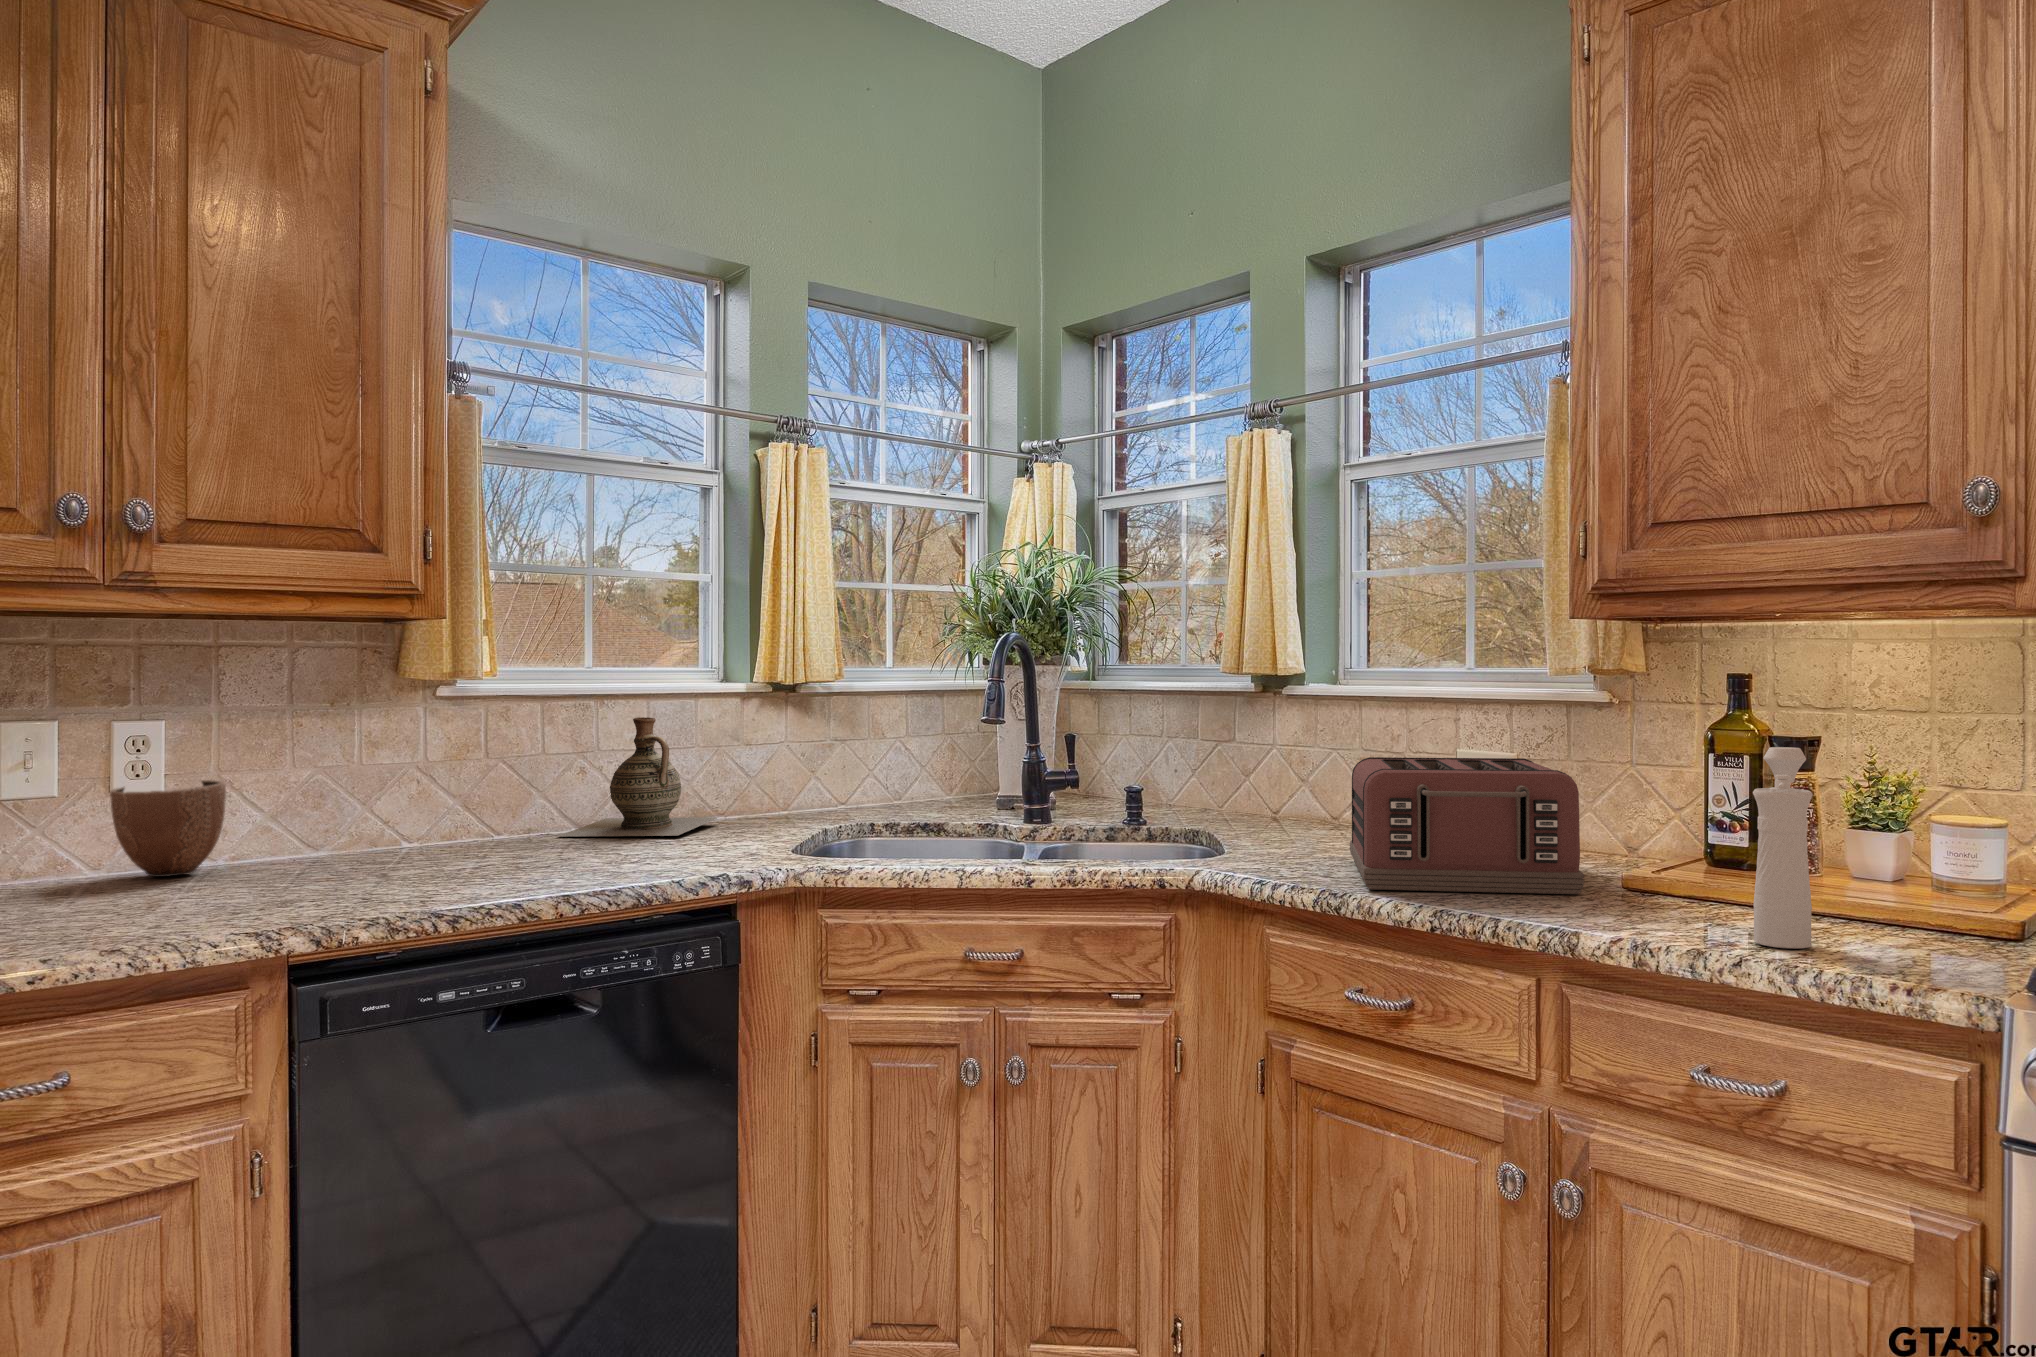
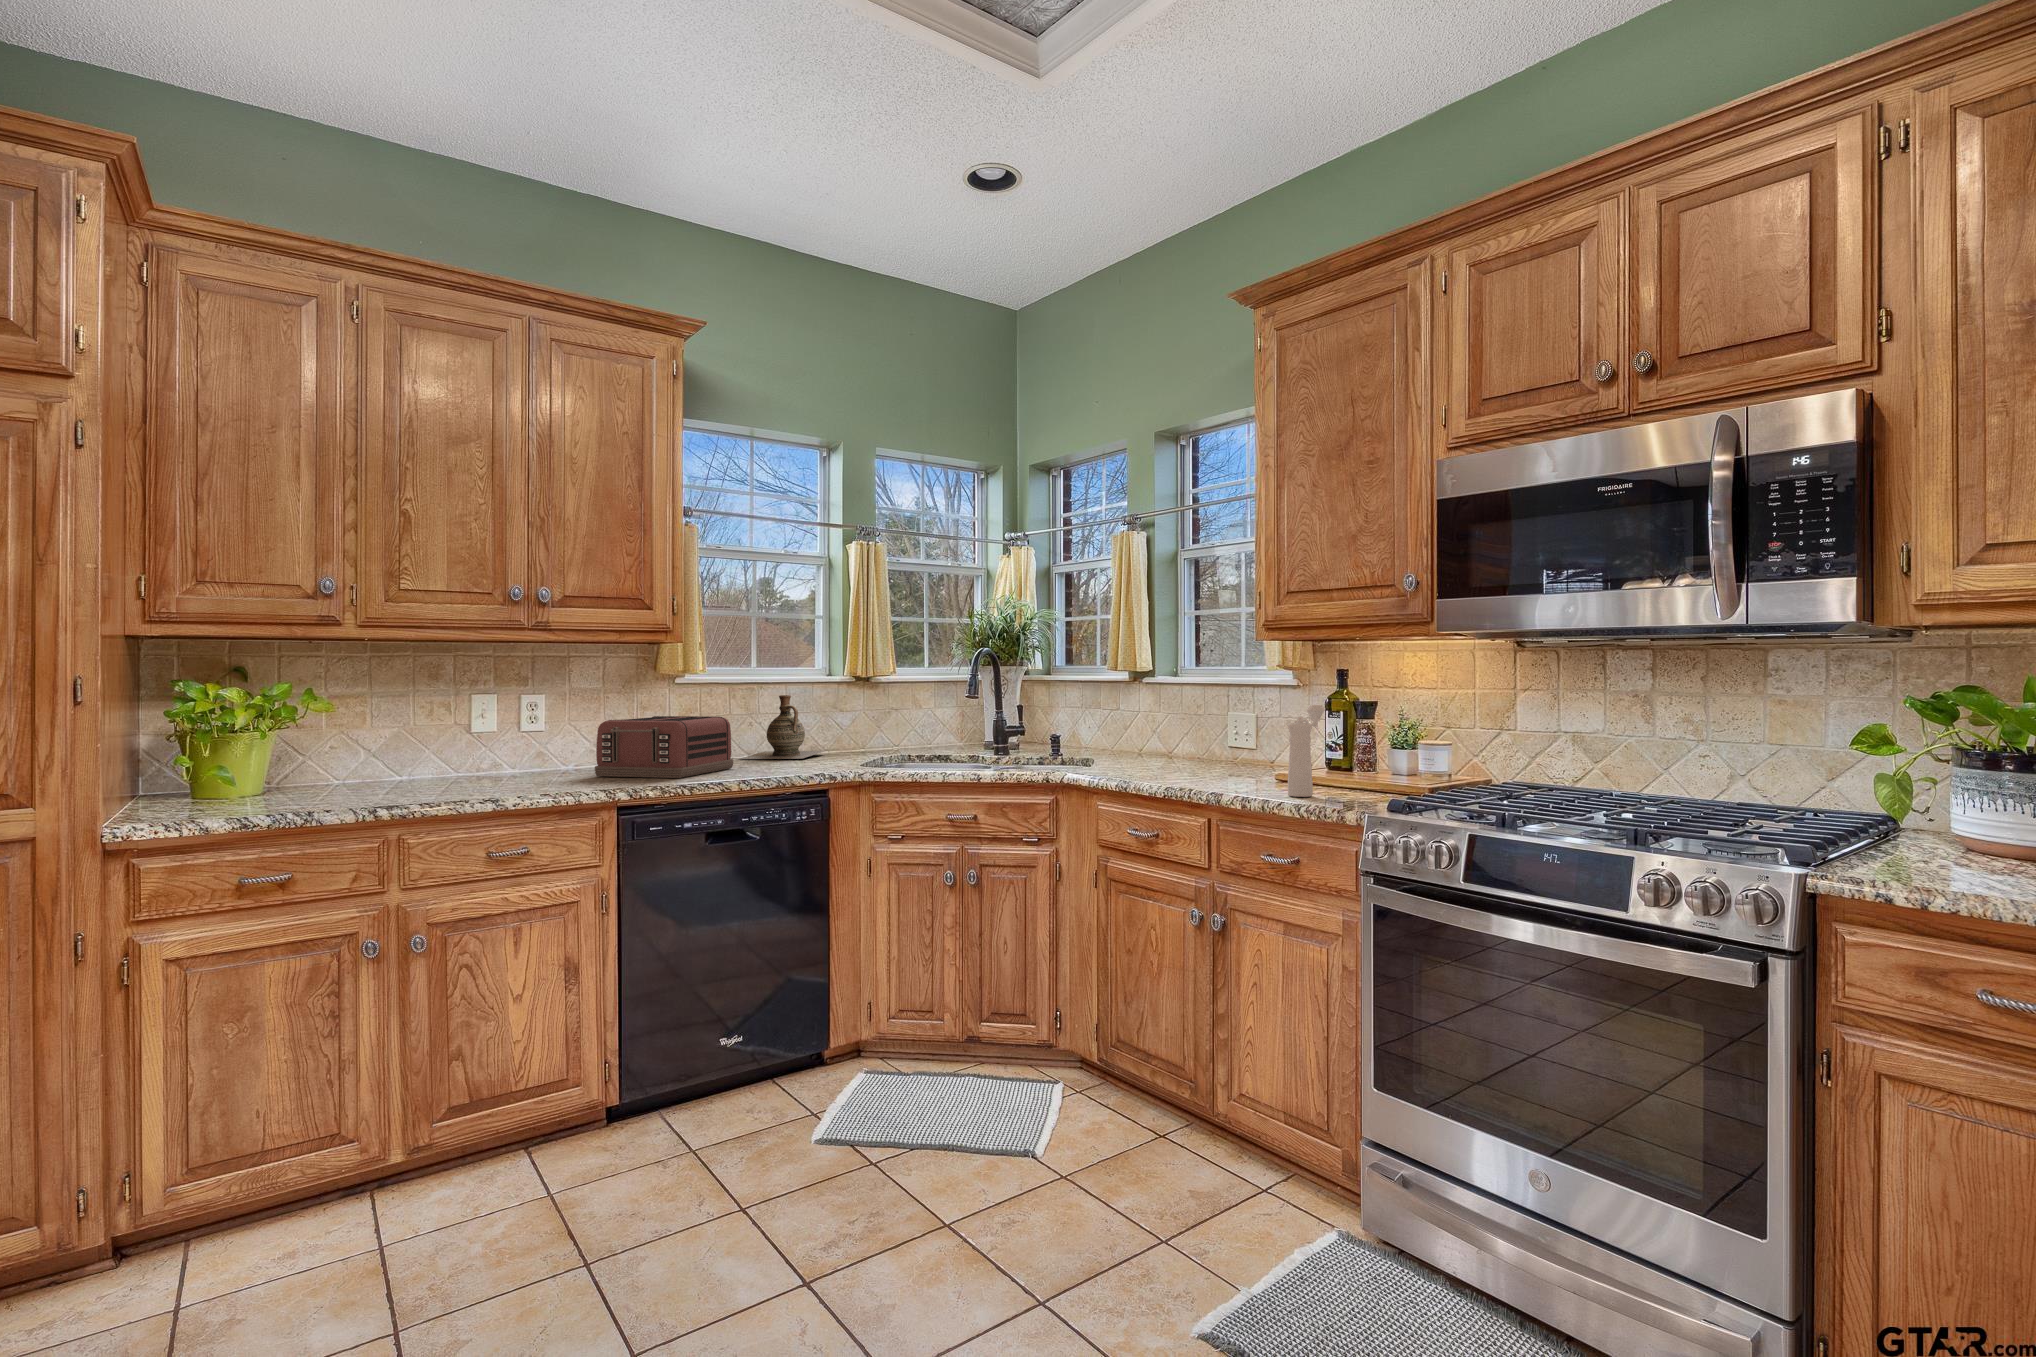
toaster: present [1350,757,1584,894] -> present [595,716,733,778]
decorative bowl: present [110,780,226,877] -> none [522,725,575,773]

